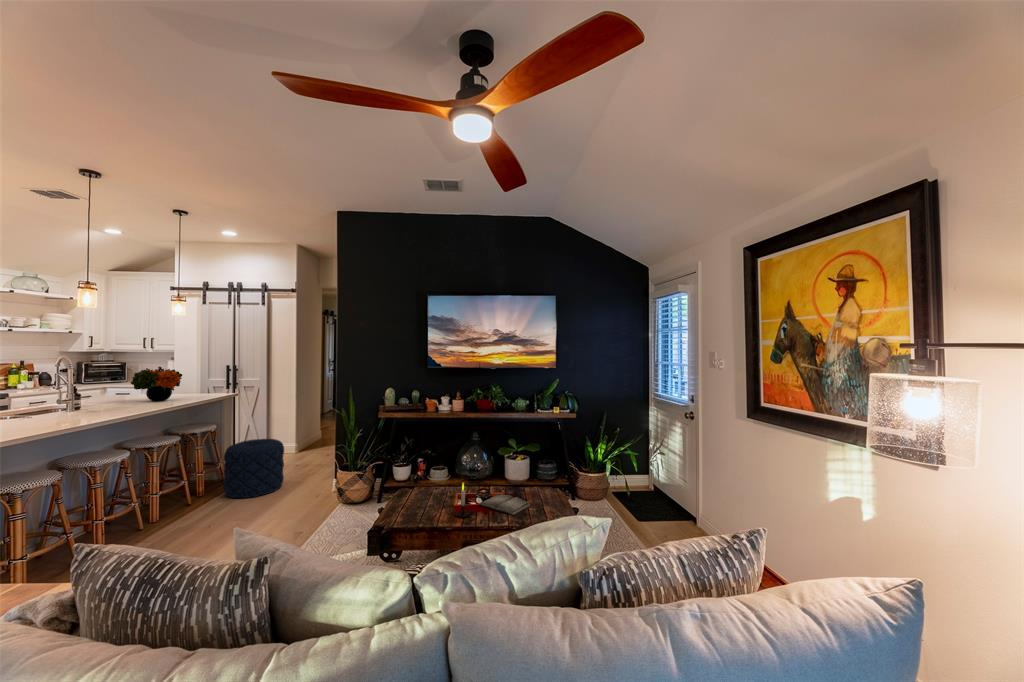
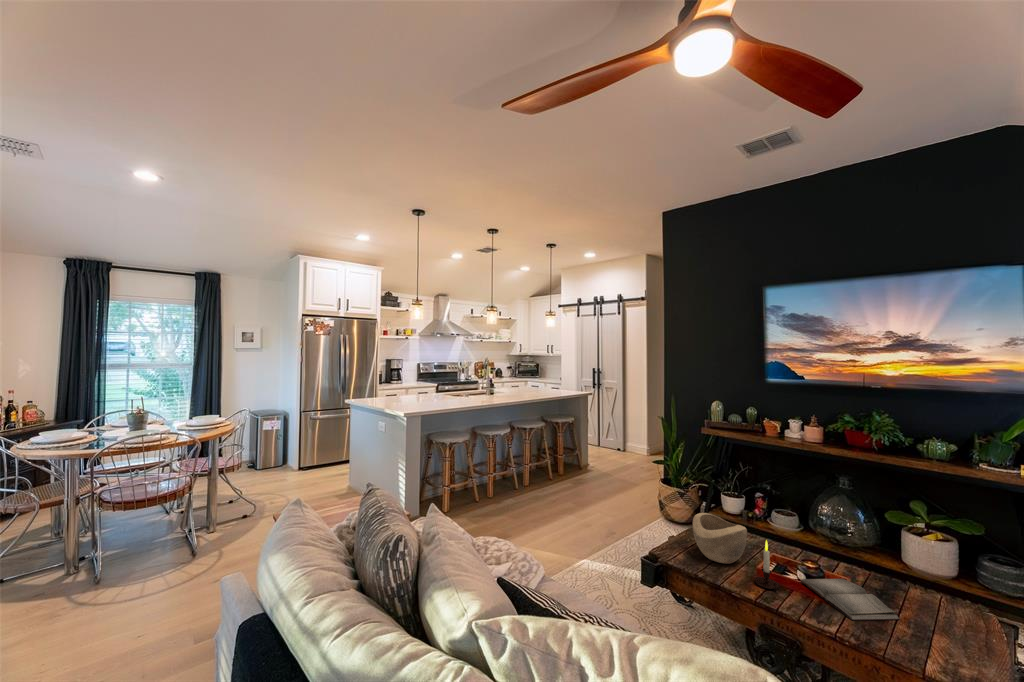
flower arrangement: present [131,367,182,401] -> none [520,367,551,394]
pouf: present [223,439,284,498] -> none [575,436,623,488]
decorative bowl: none [404,478,445,513] -> present [693,513,747,564]

